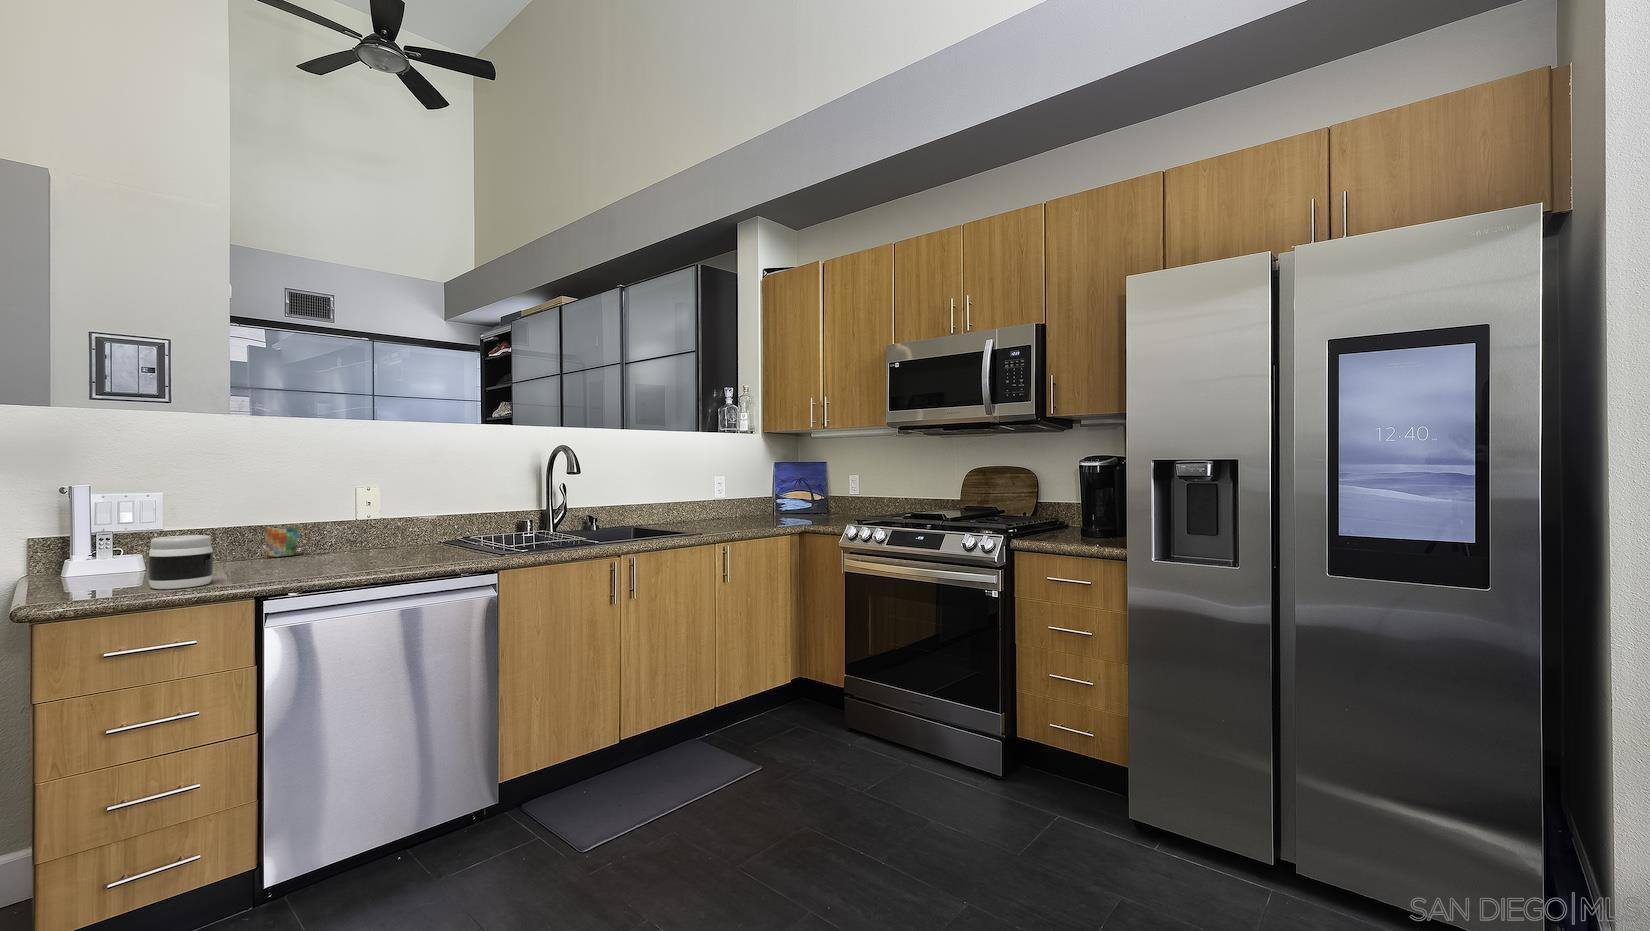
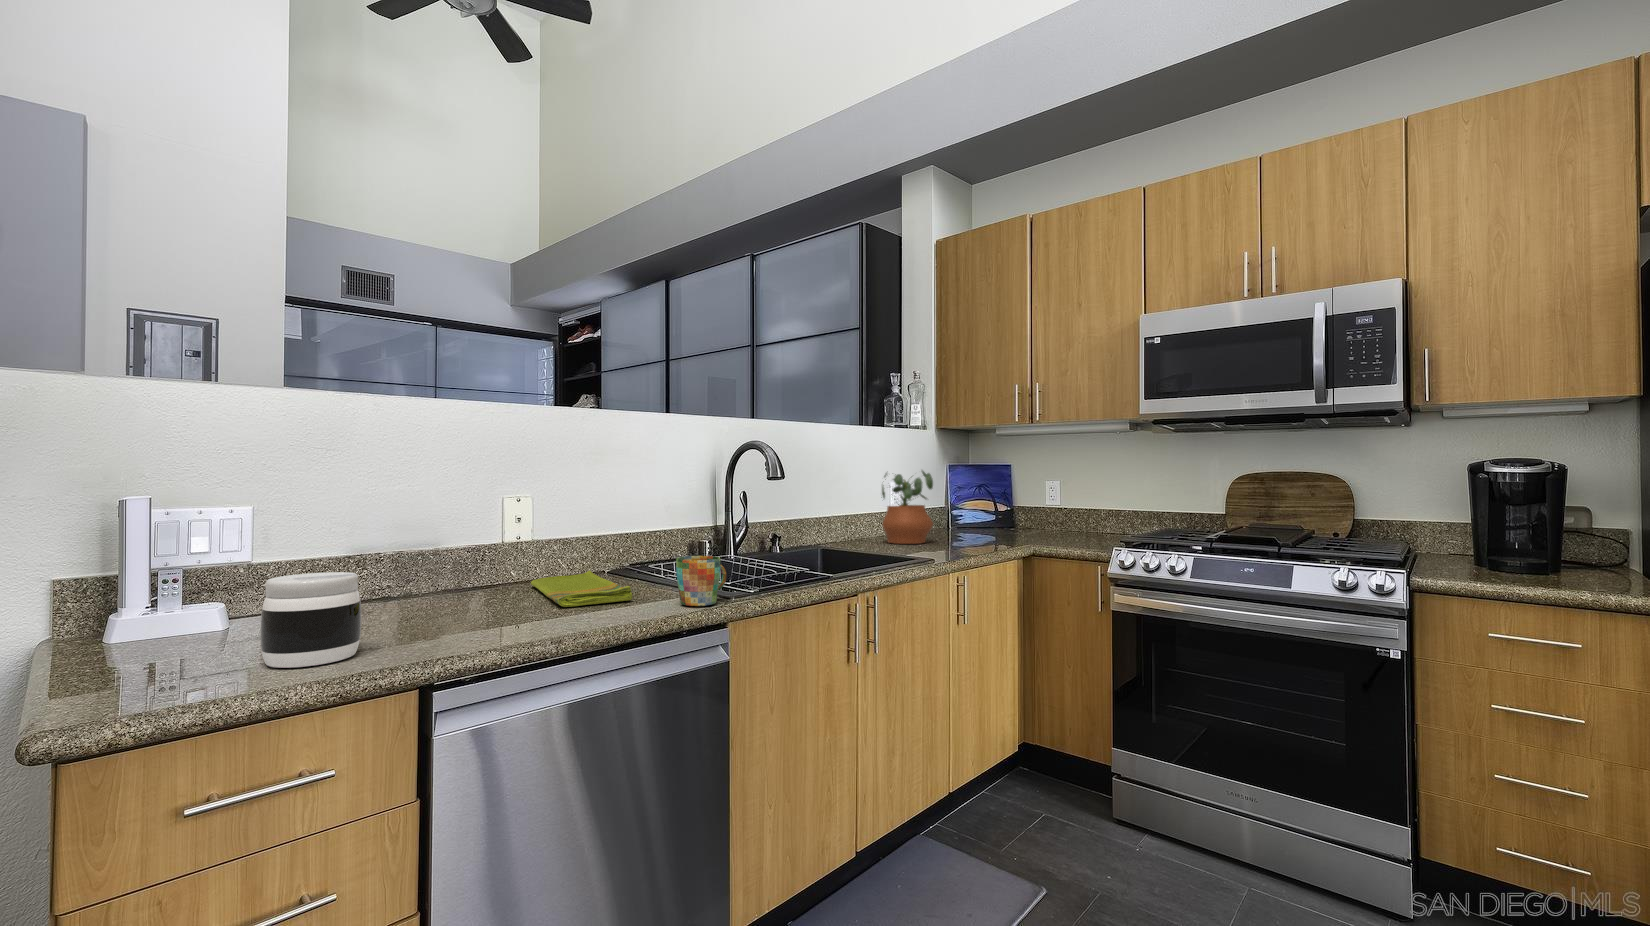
potted plant: none [701,465,745,524] -> present [882,471,934,544]
mug: present [264,525,310,557] -> present [676,556,726,606]
dish towel: none [370,539,427,562] -> present [531,570,632,607]

